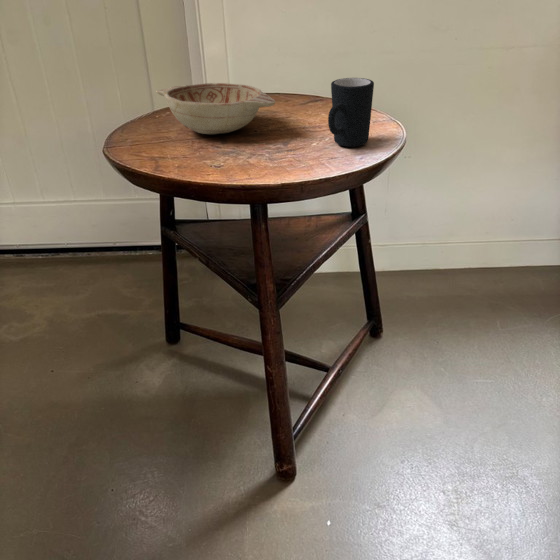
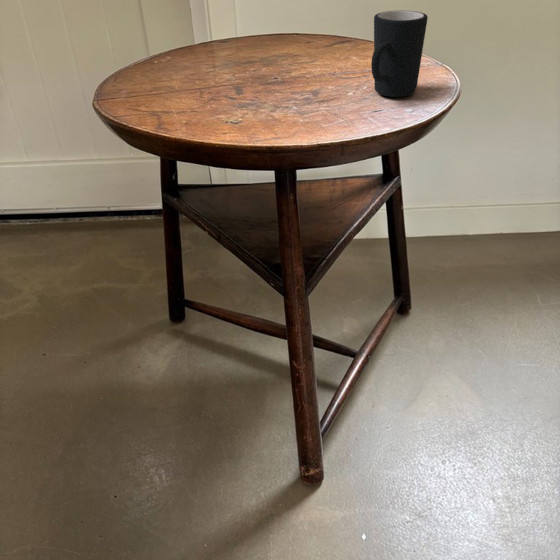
decorative bowl: present [156,83,275,134] -> none [155,20,303,82]

